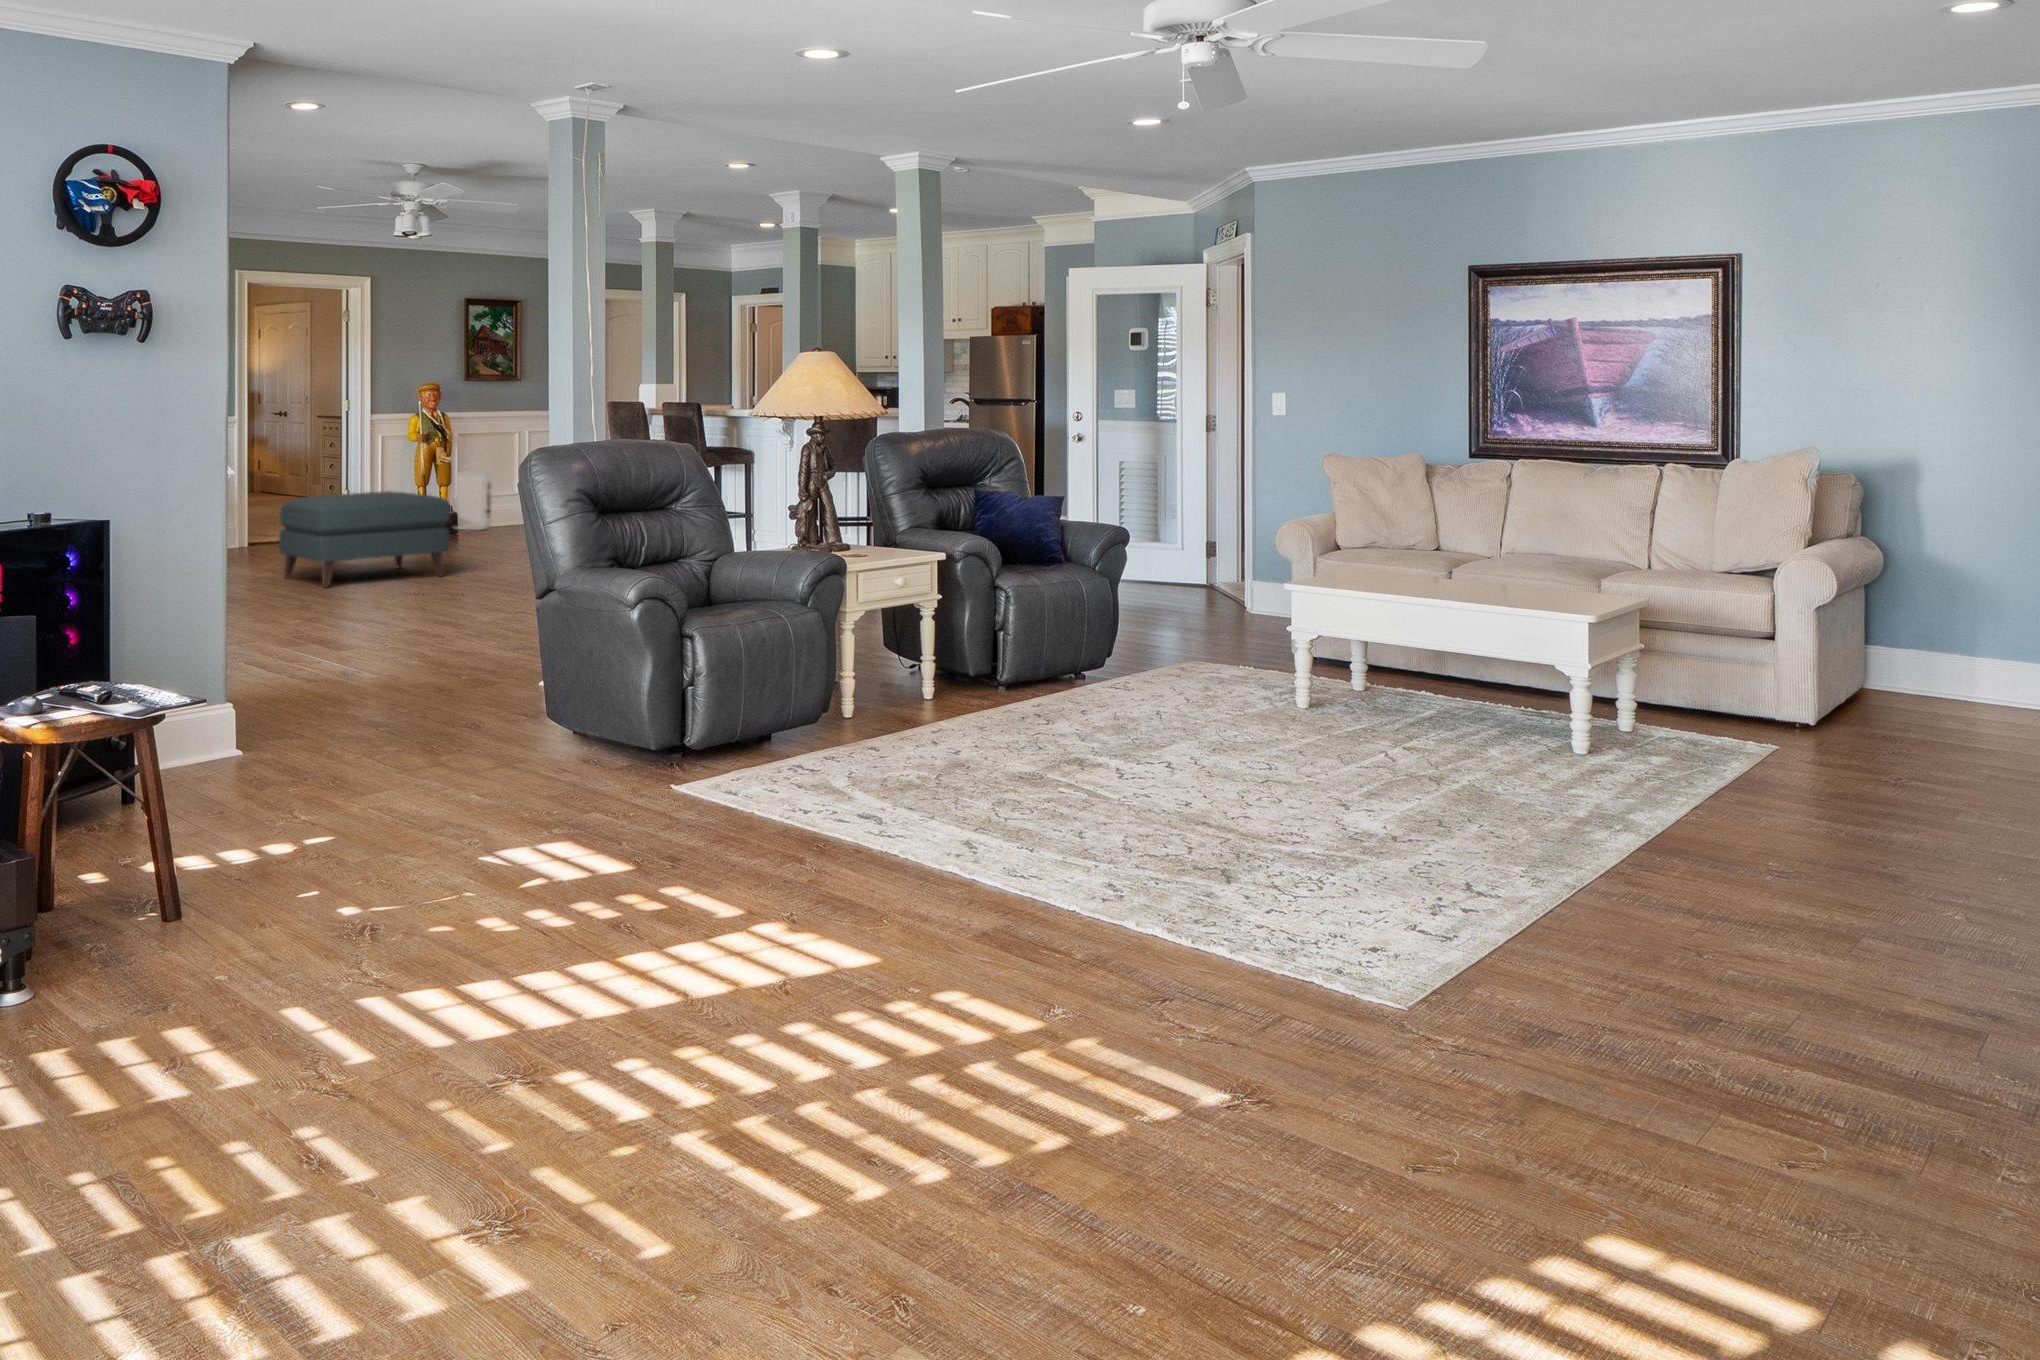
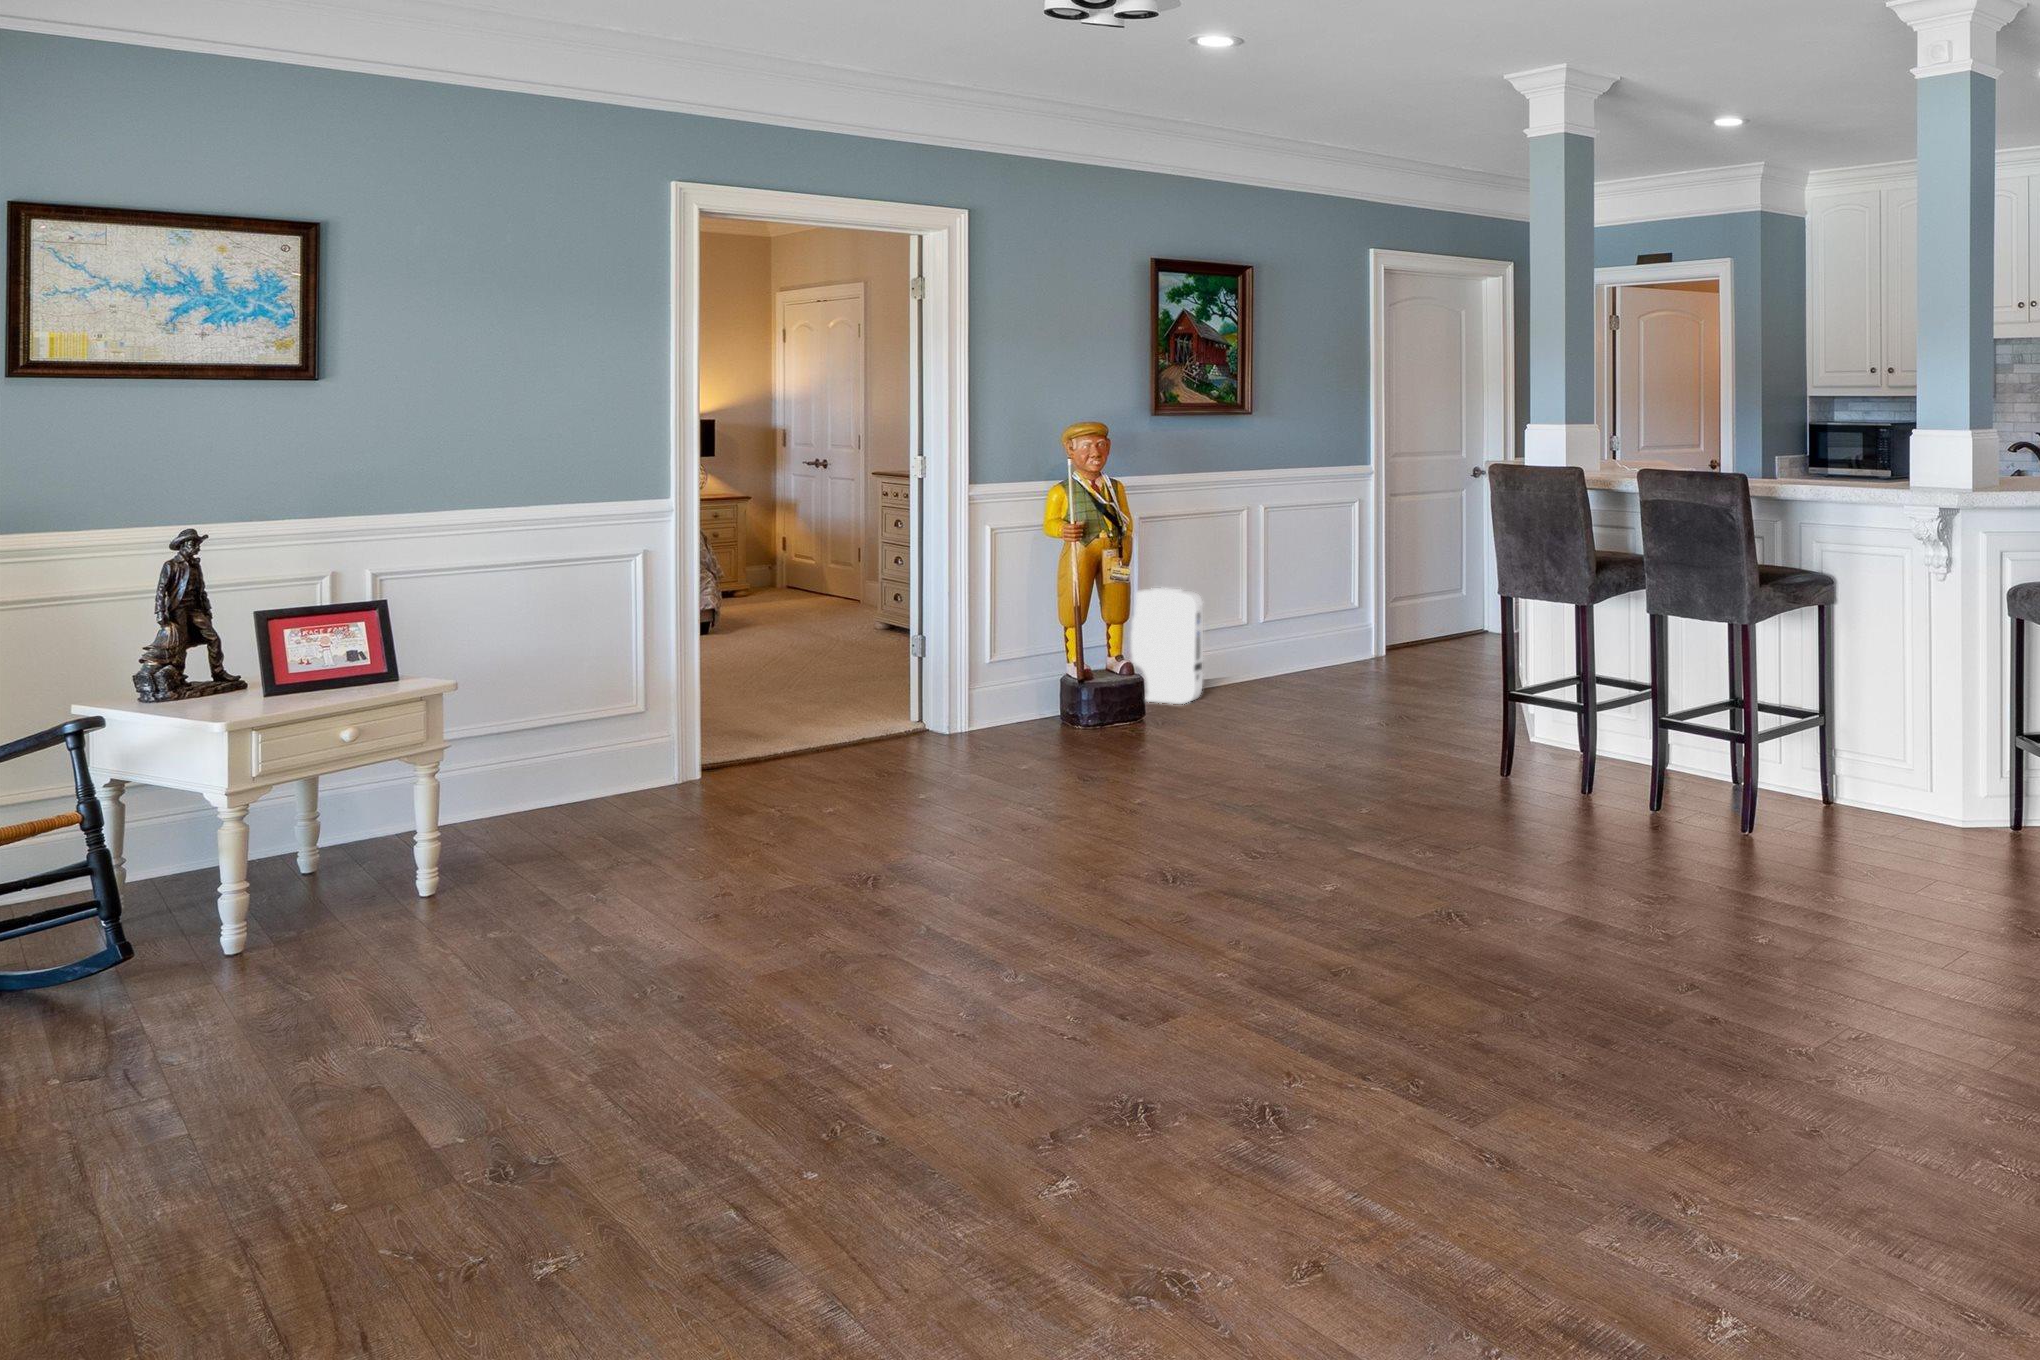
ottoman: present [279,491,450,587] -> none [744,709,1210,1049]

